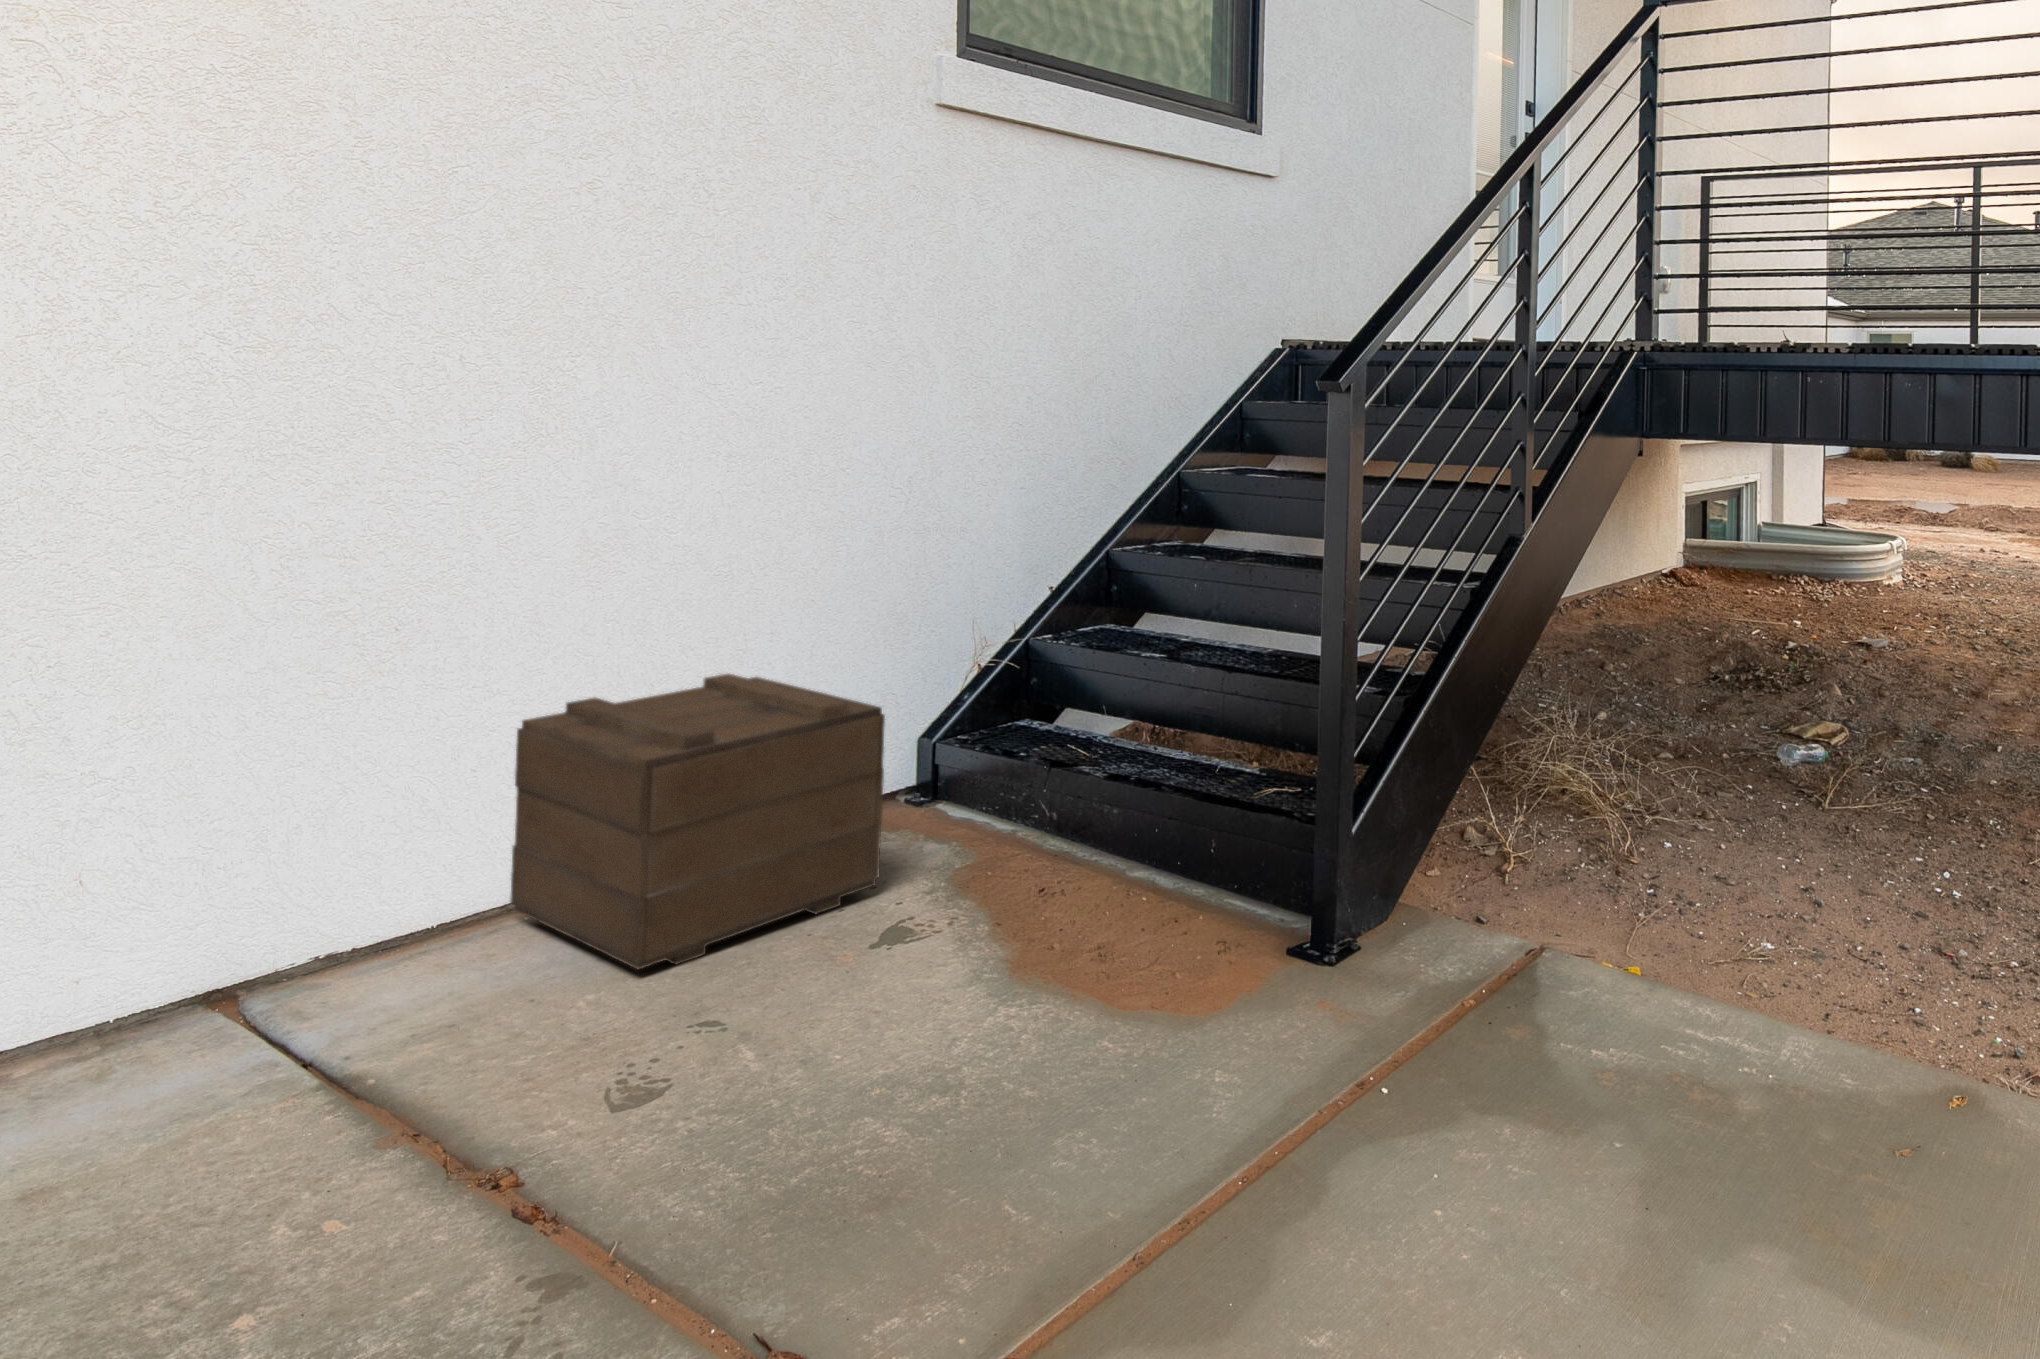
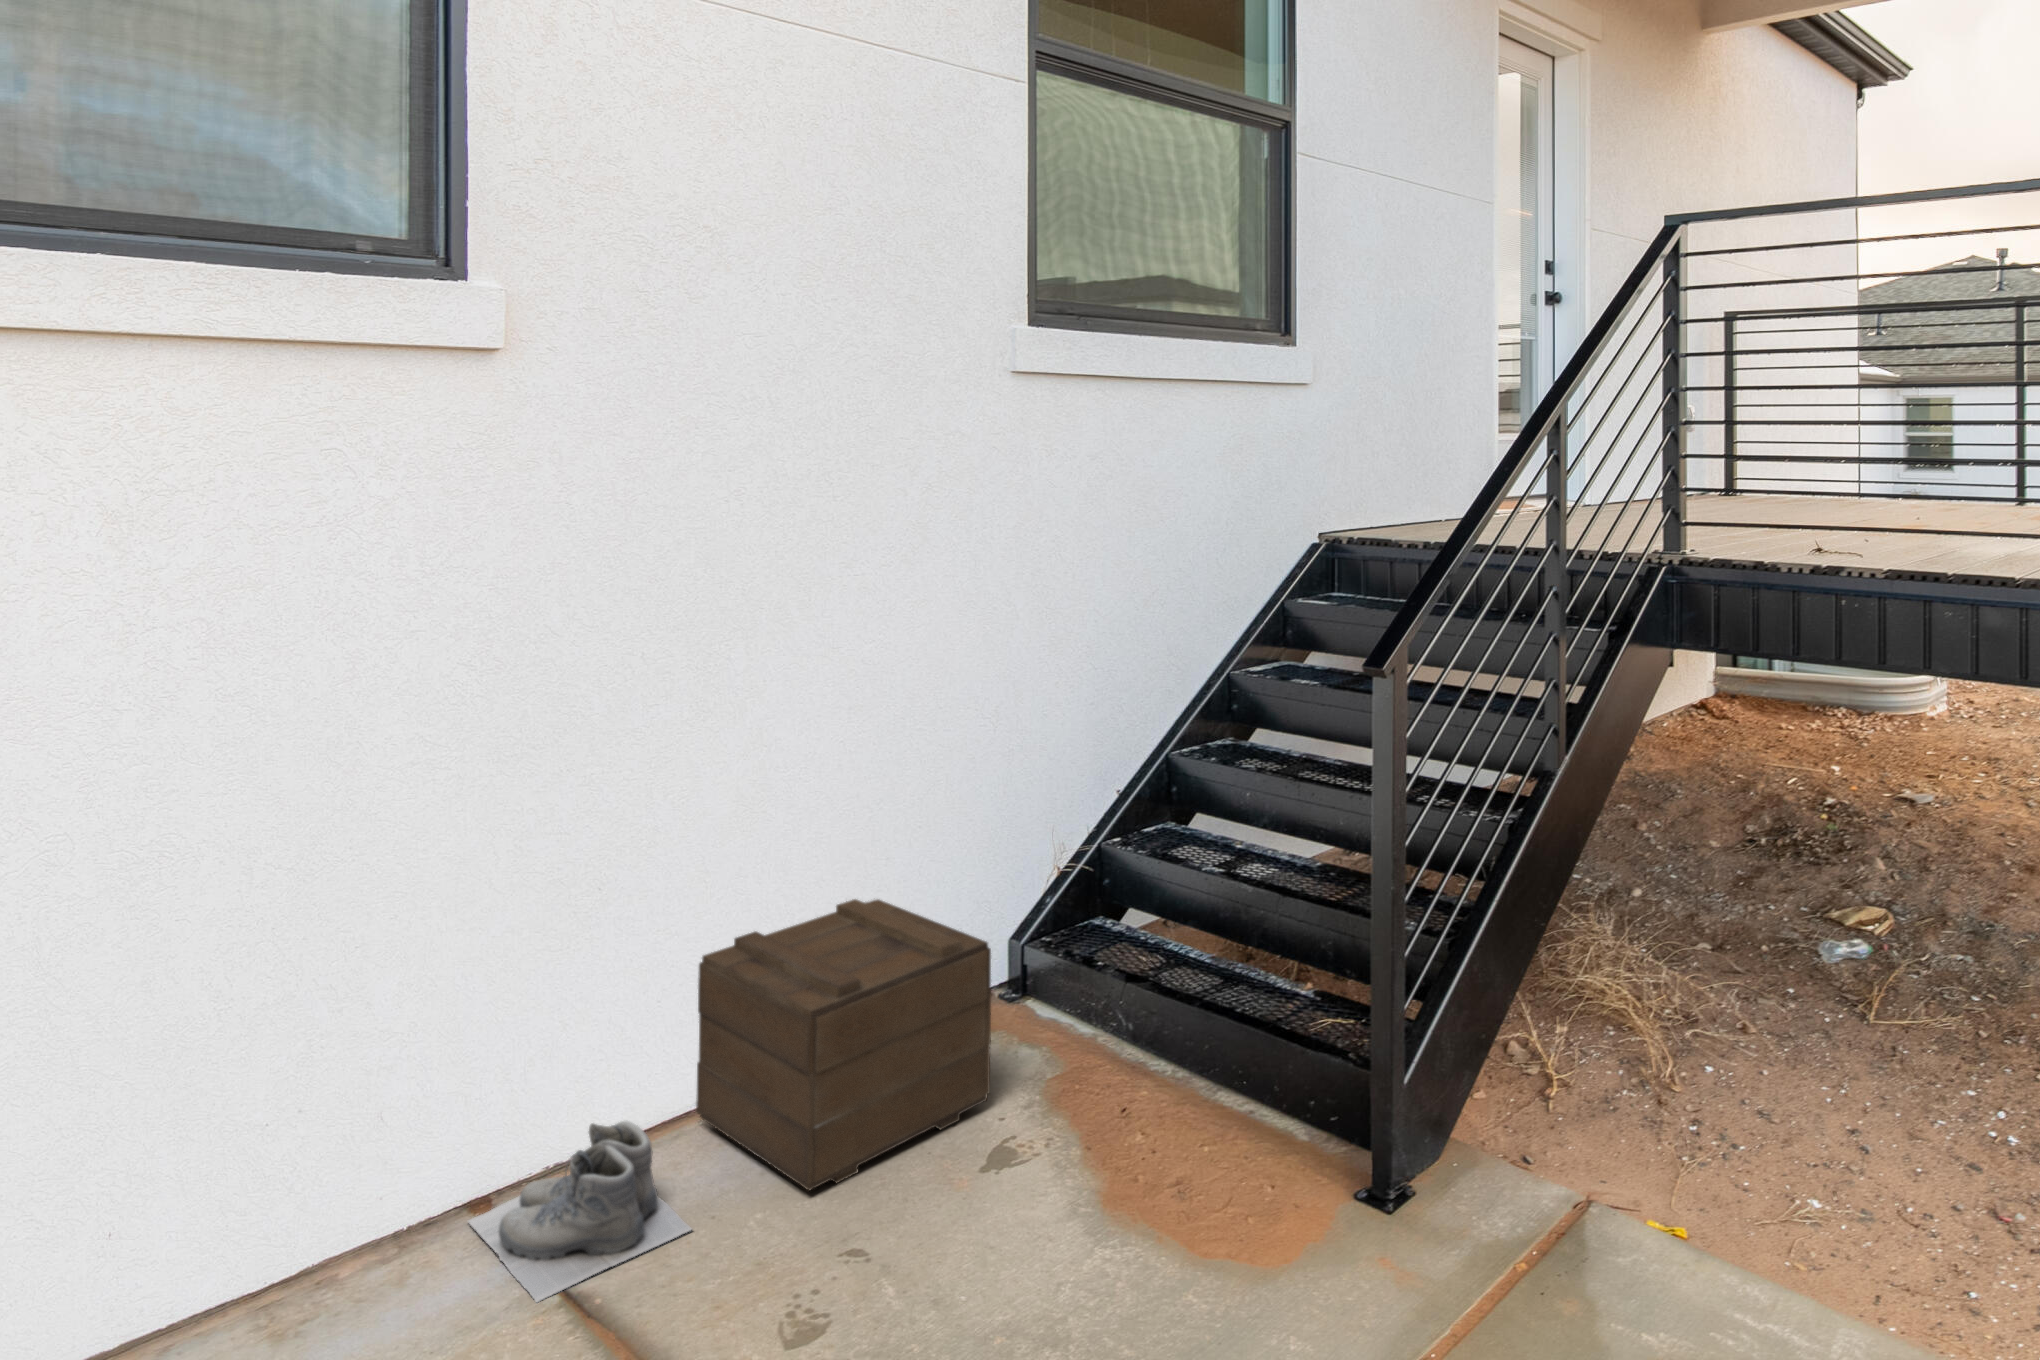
boots: none [174,893,481,1090] -> present [468,1121,691,1302]

